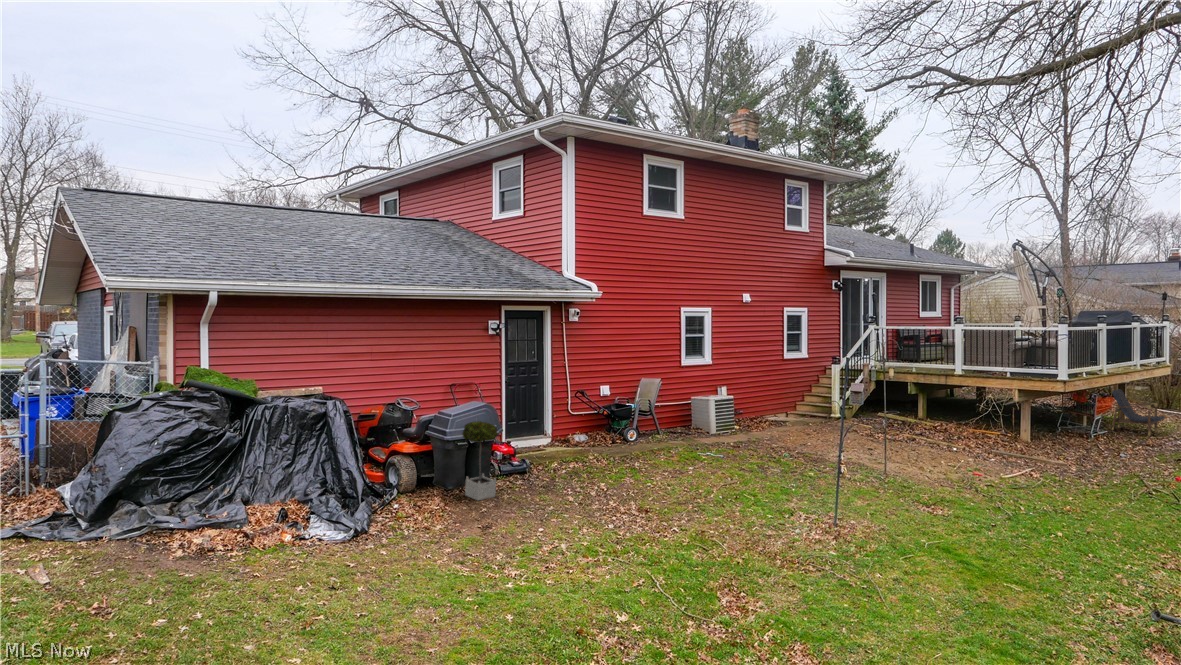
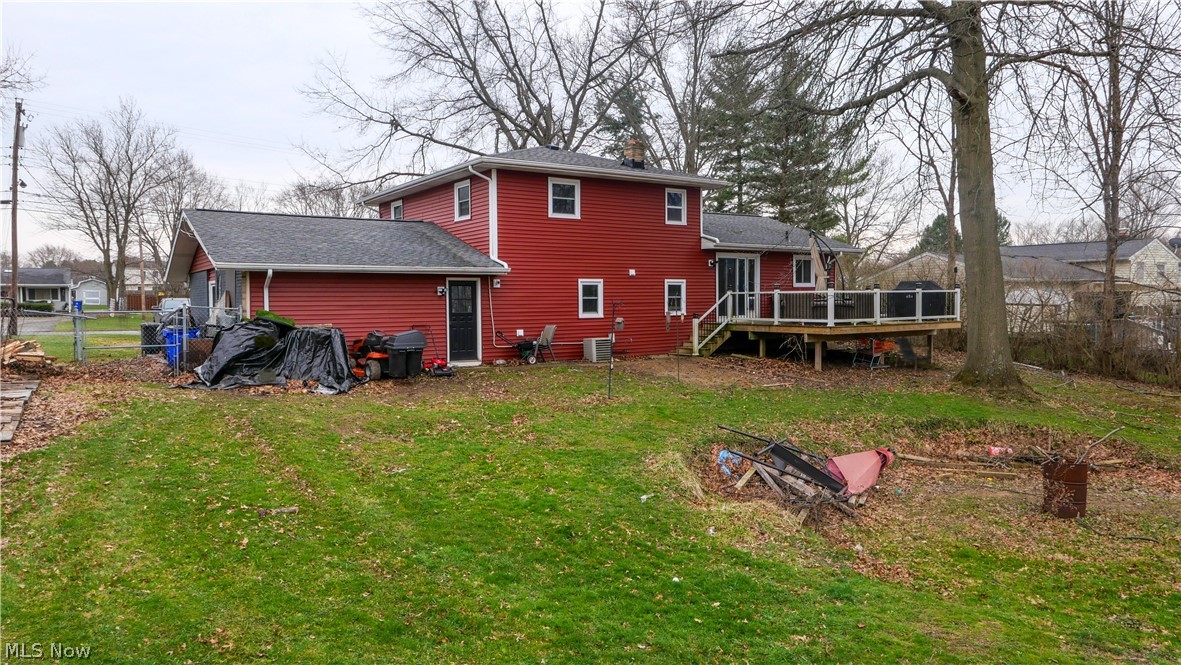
potted tree: present [462,421,498,500] -> present [254,335,276,382]

